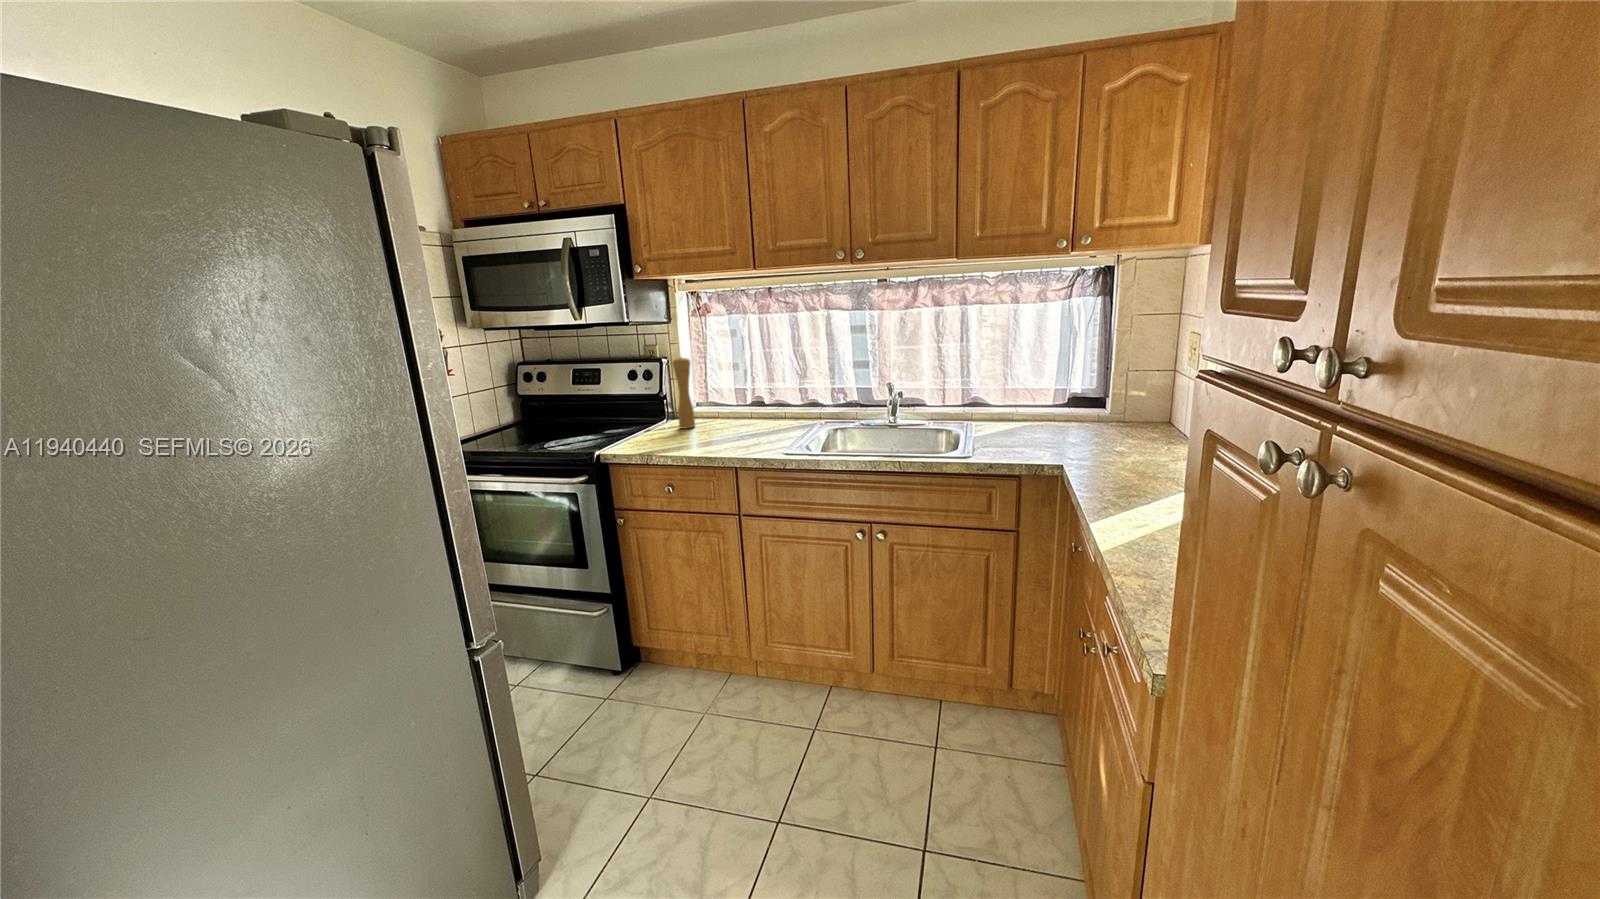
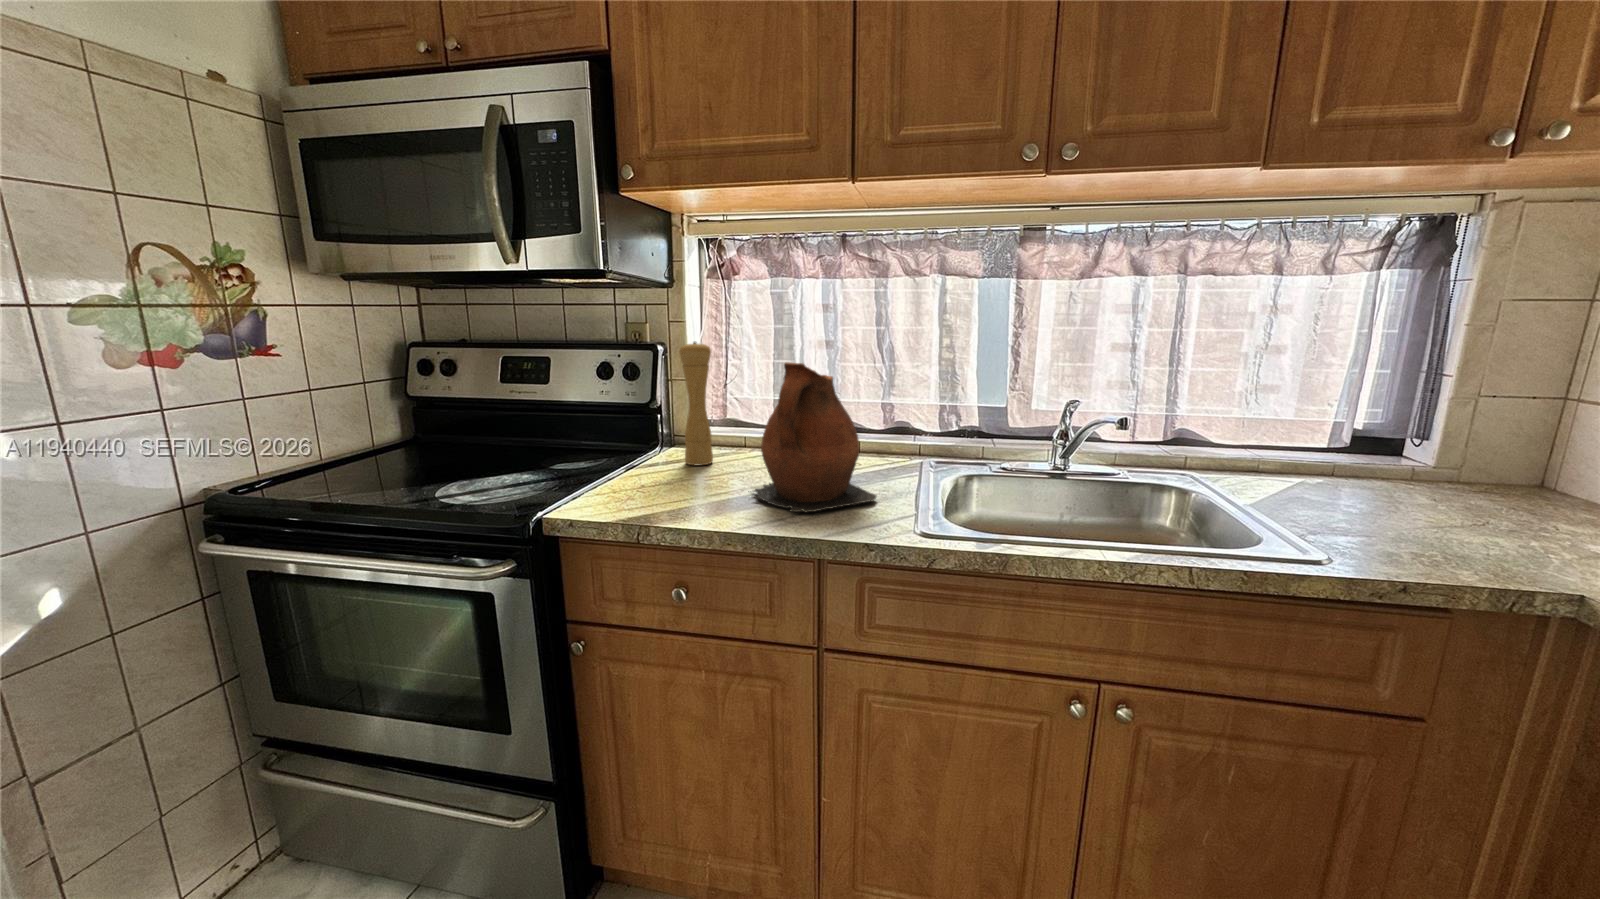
ceramic pitcher: none [707,369,775,447] -> present [754,363,876,512]

